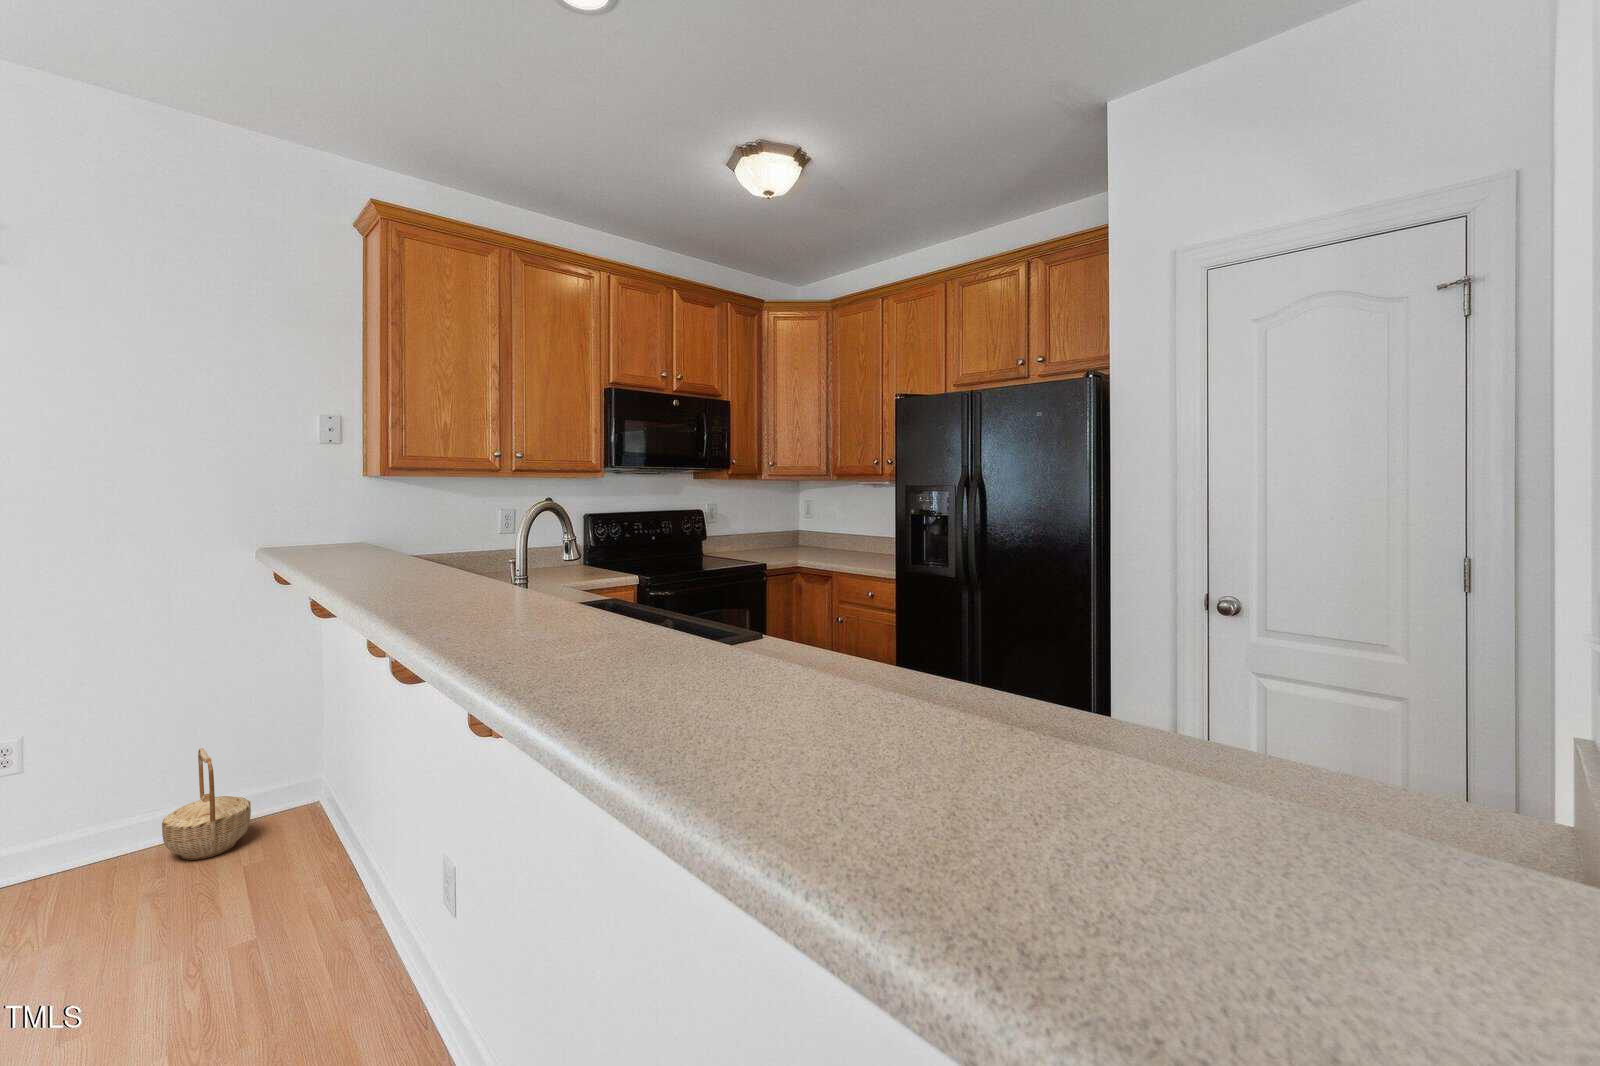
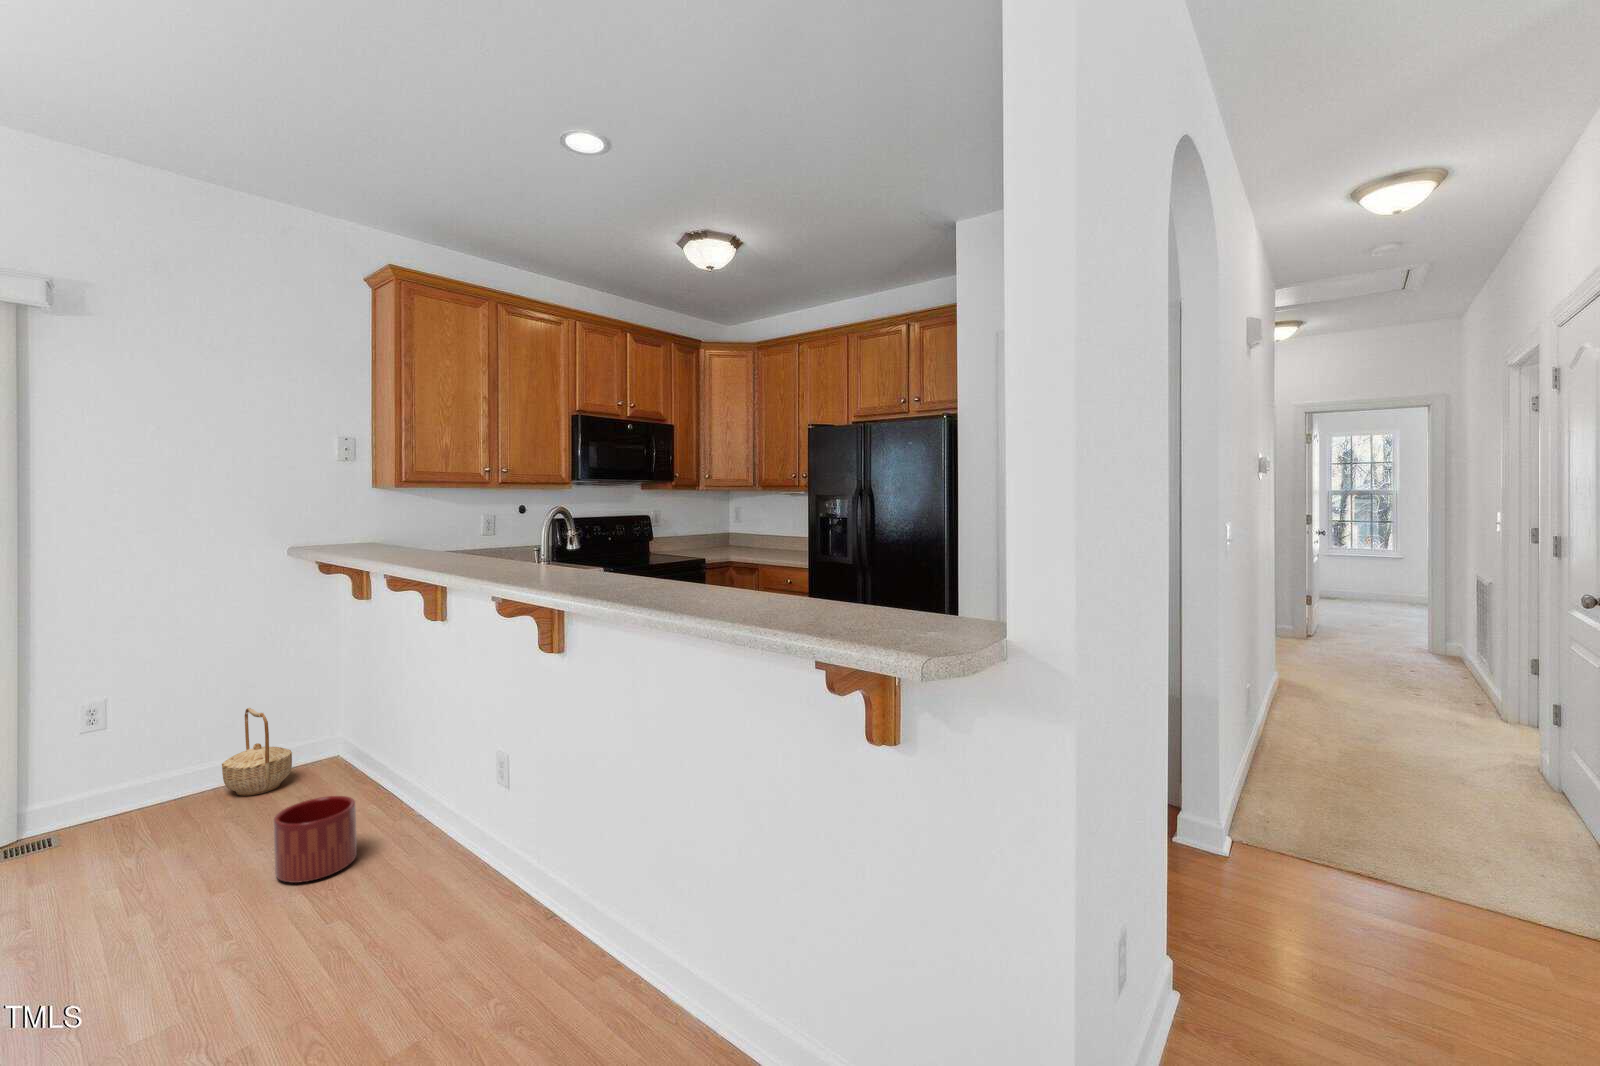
planter: none [157,890,277,1021] -> present [274,796,357,883]

